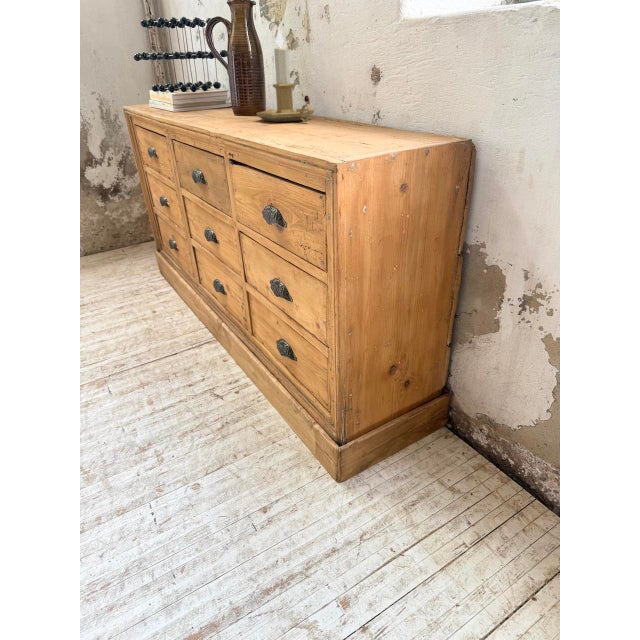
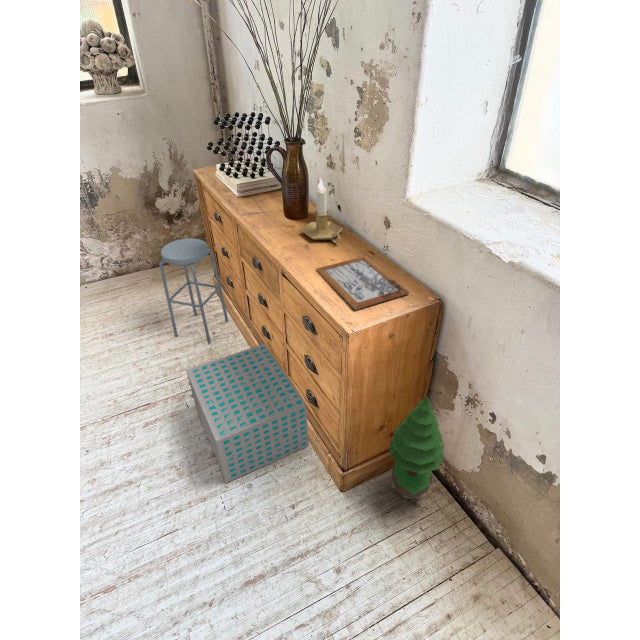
picture frame: none [278,124,421,147] -> present [316,256,409,310]
stool: none [74,185,175,323] -> present [159,239,228,343]
potted tree: none [408,282,495,480] -> present [389,396,444,499]
storage box: none [101,295,285,483] -> present [186,344,309,482]

